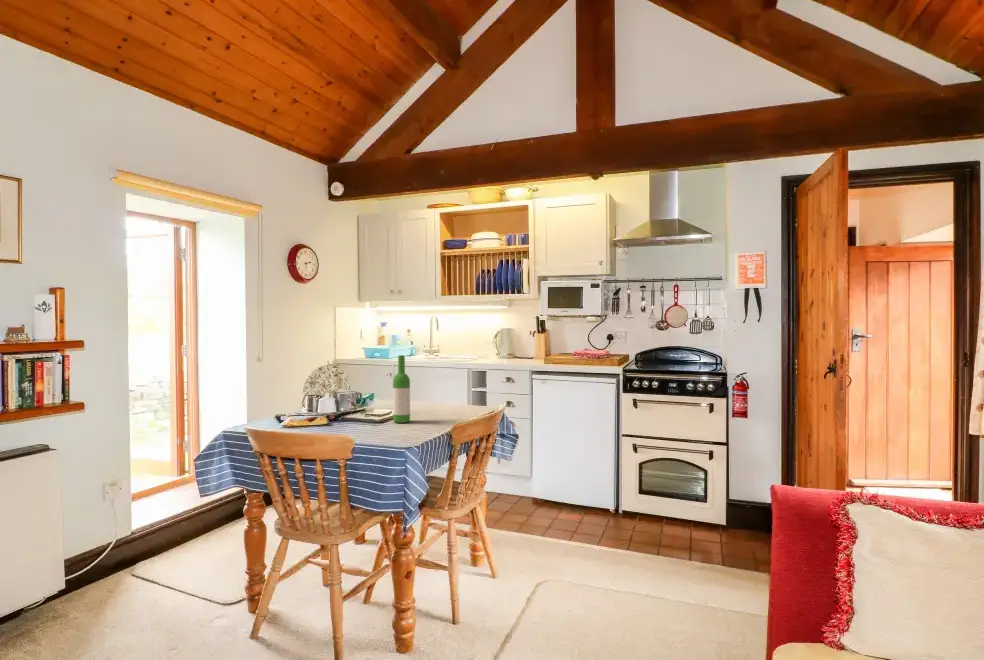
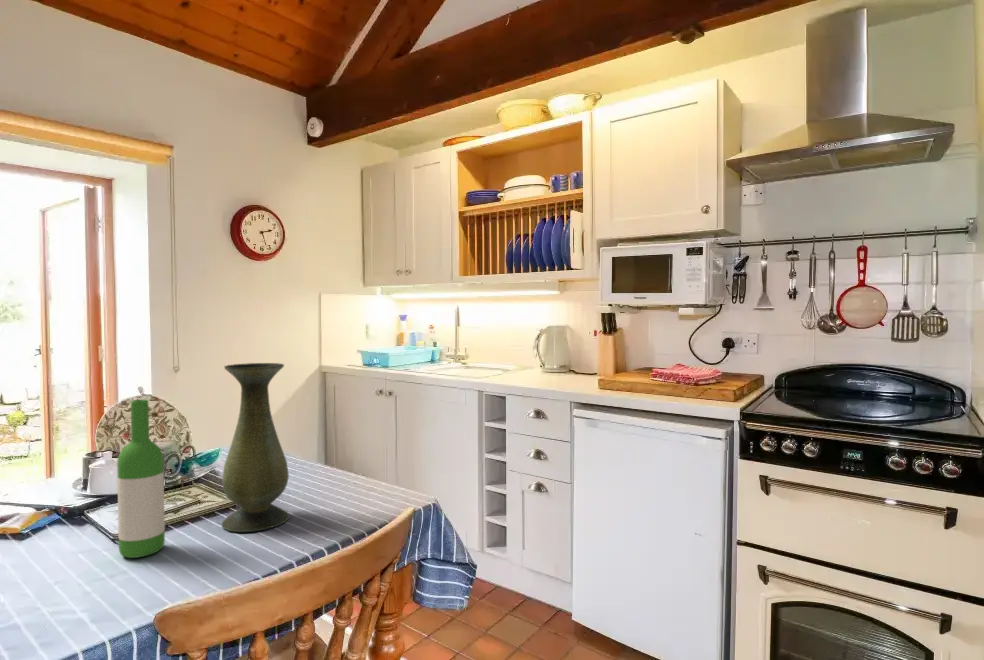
vase: none [417,341,446,416] -> present [222,363,290,532]

